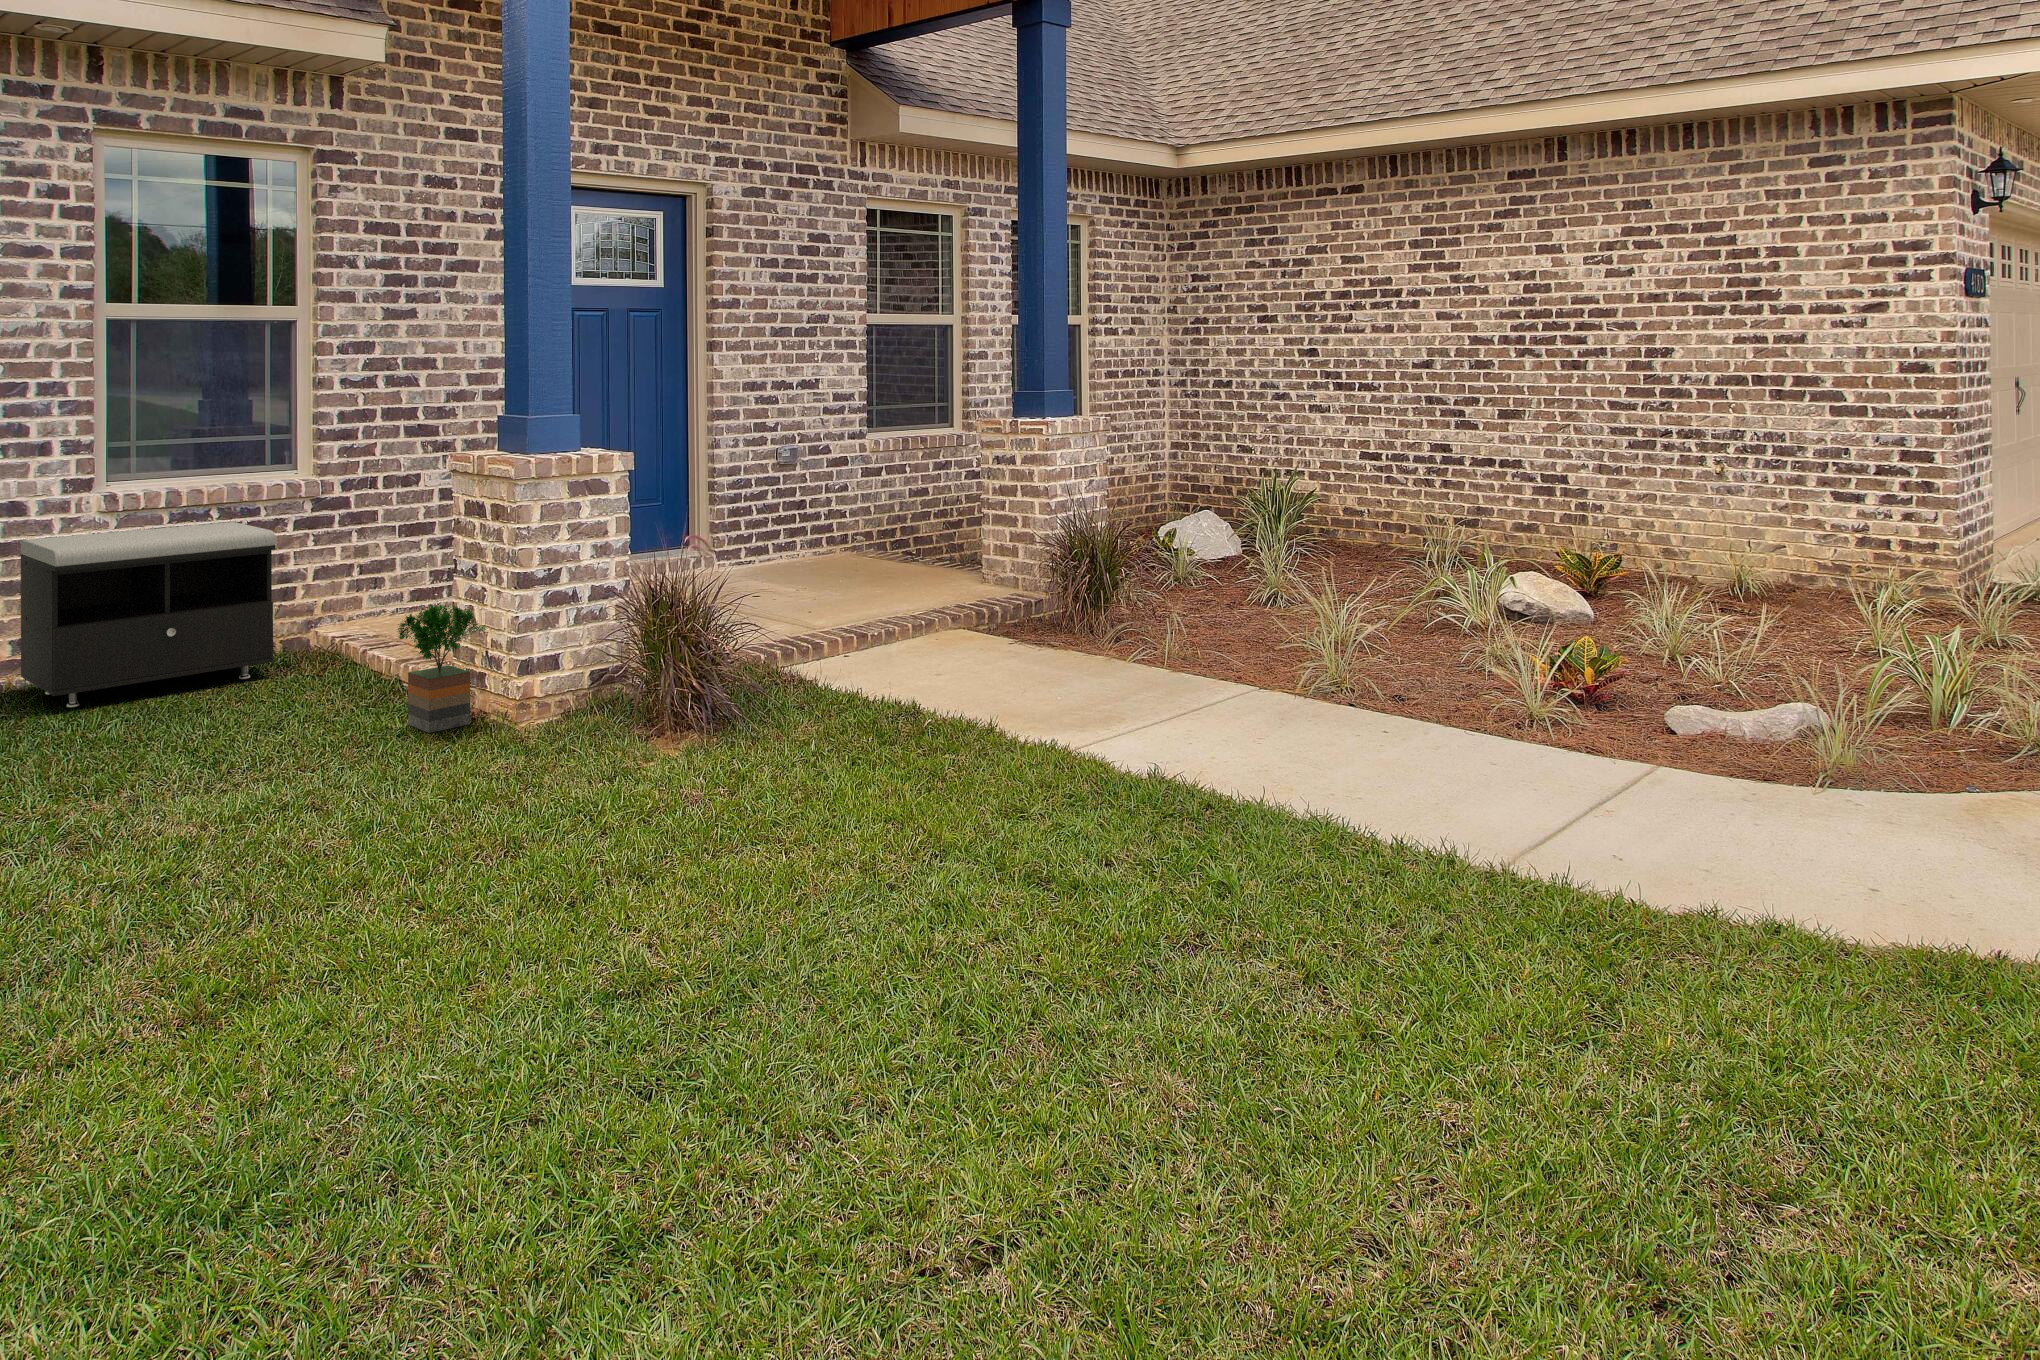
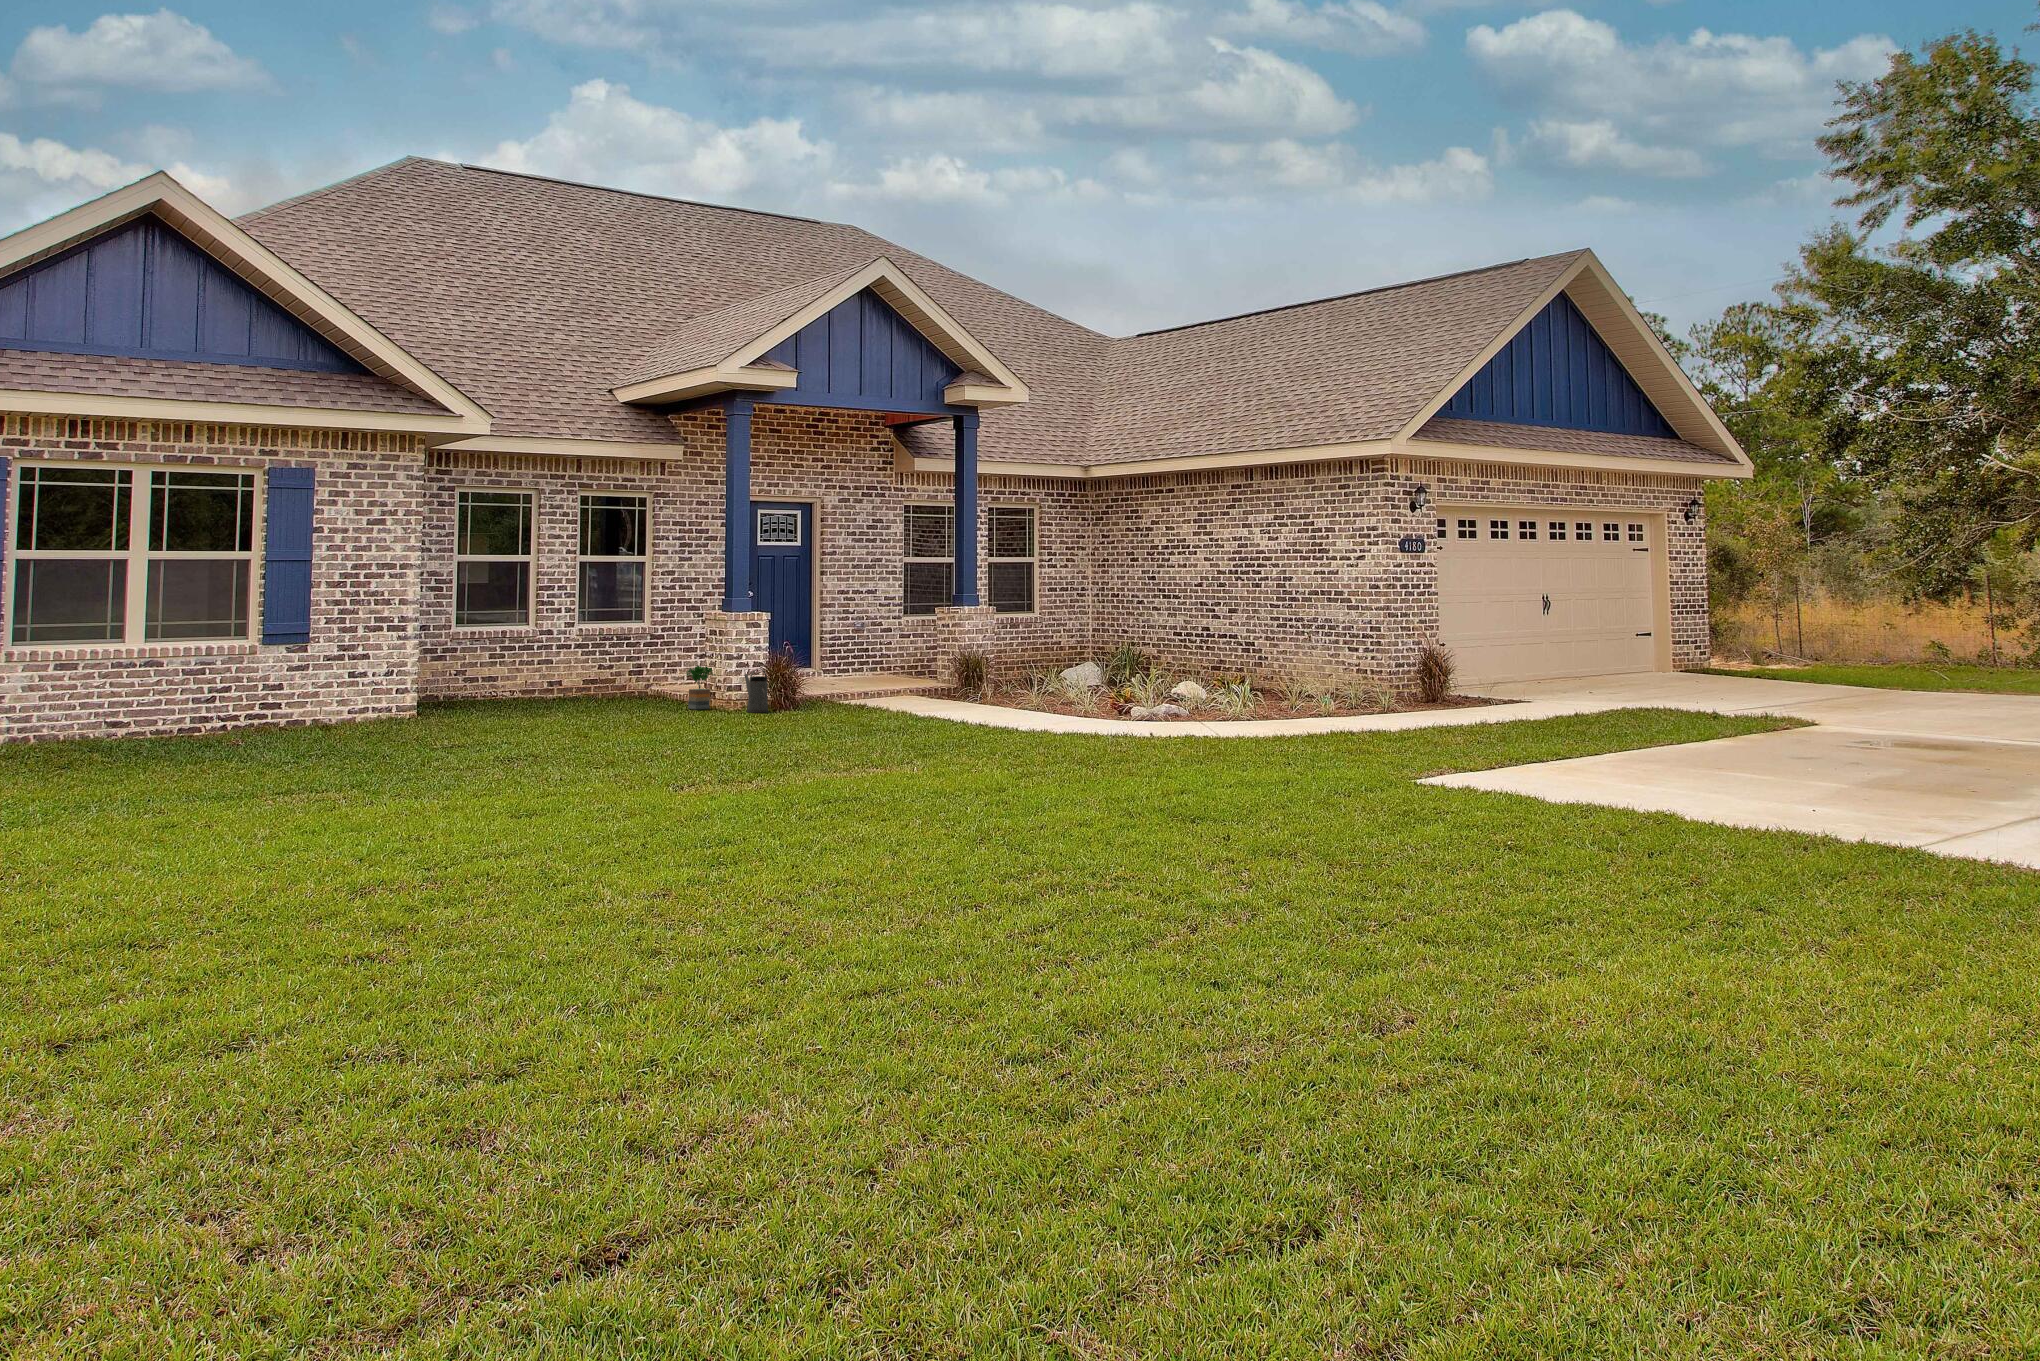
storage bench: present [21,522,275,708] -> none [550,642,639,703]
watering can: none [569,618,646,749] -> present [744,669,768,713]

